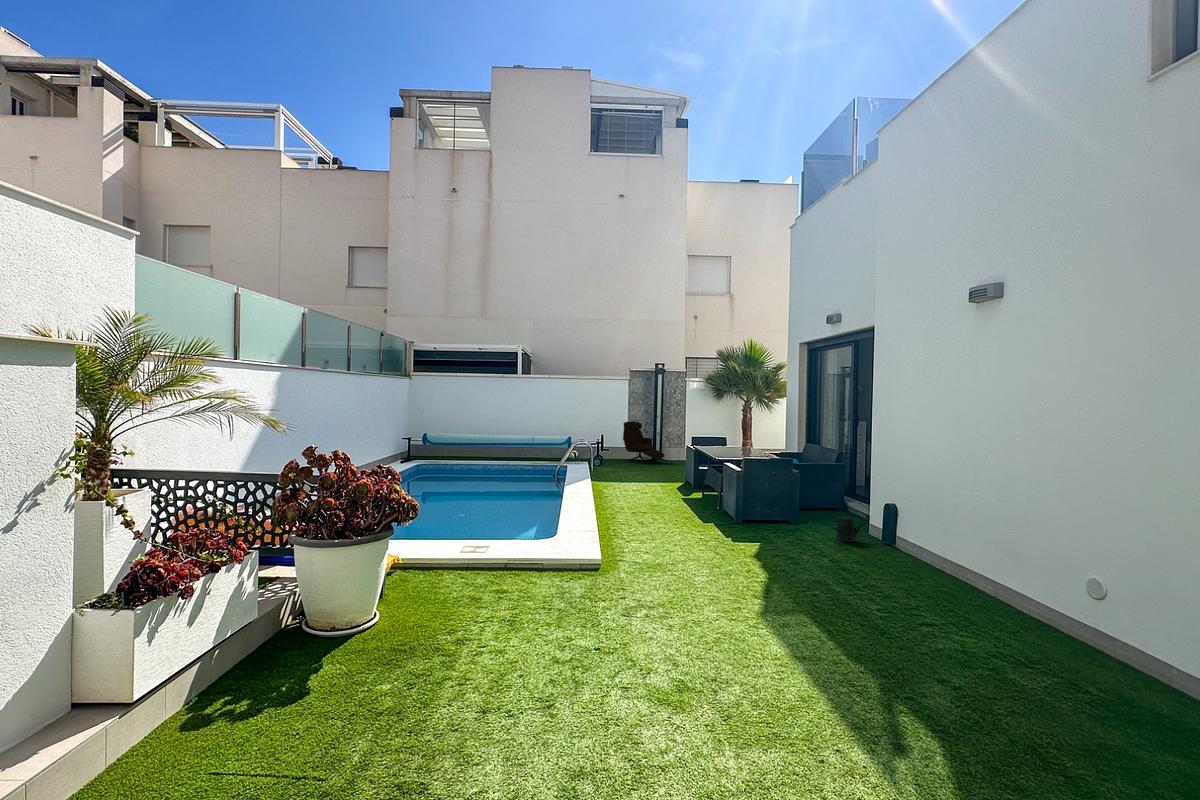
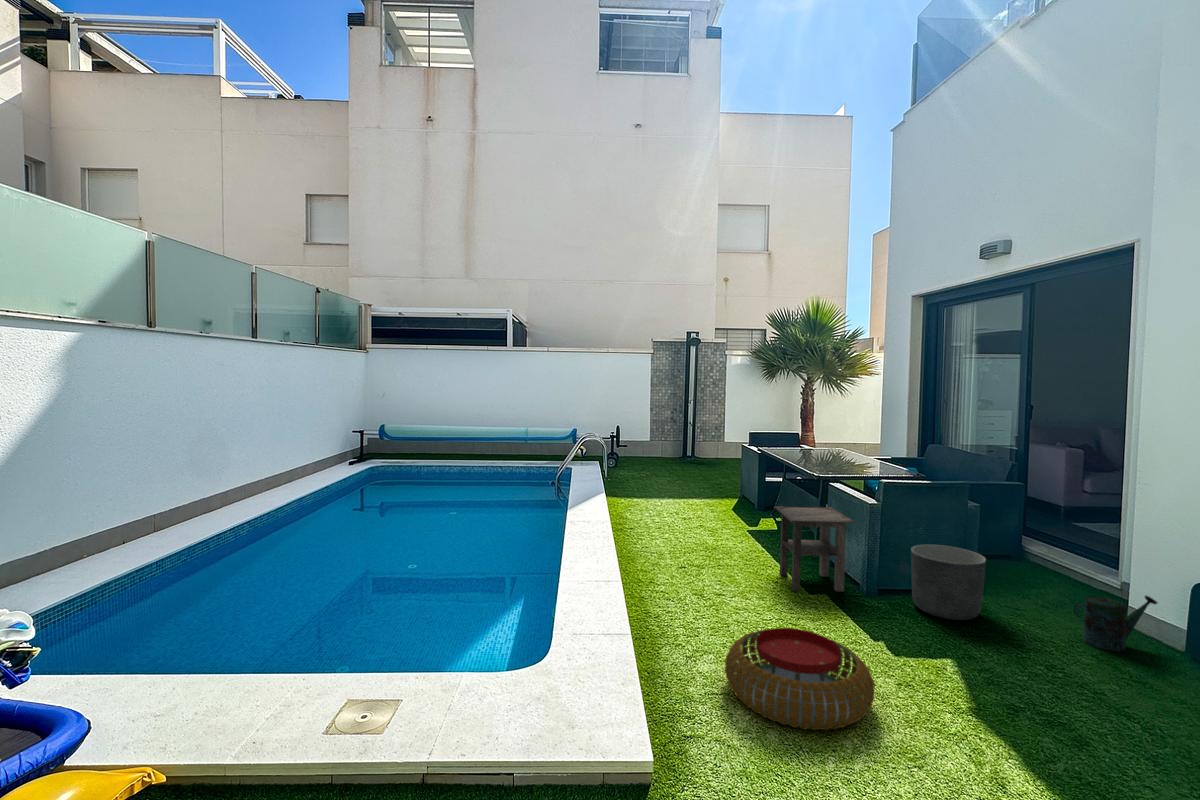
lounge chair: present [623,421,664,464] -> none [645,408,699,464]
side table: none [688,477,730,523] -> present [774,506,856,592]
planter: none [757,495,794,532] -> present [911,545,986,620]
pouf: none [643,524,710,559] -> present [725,628,874,730]

